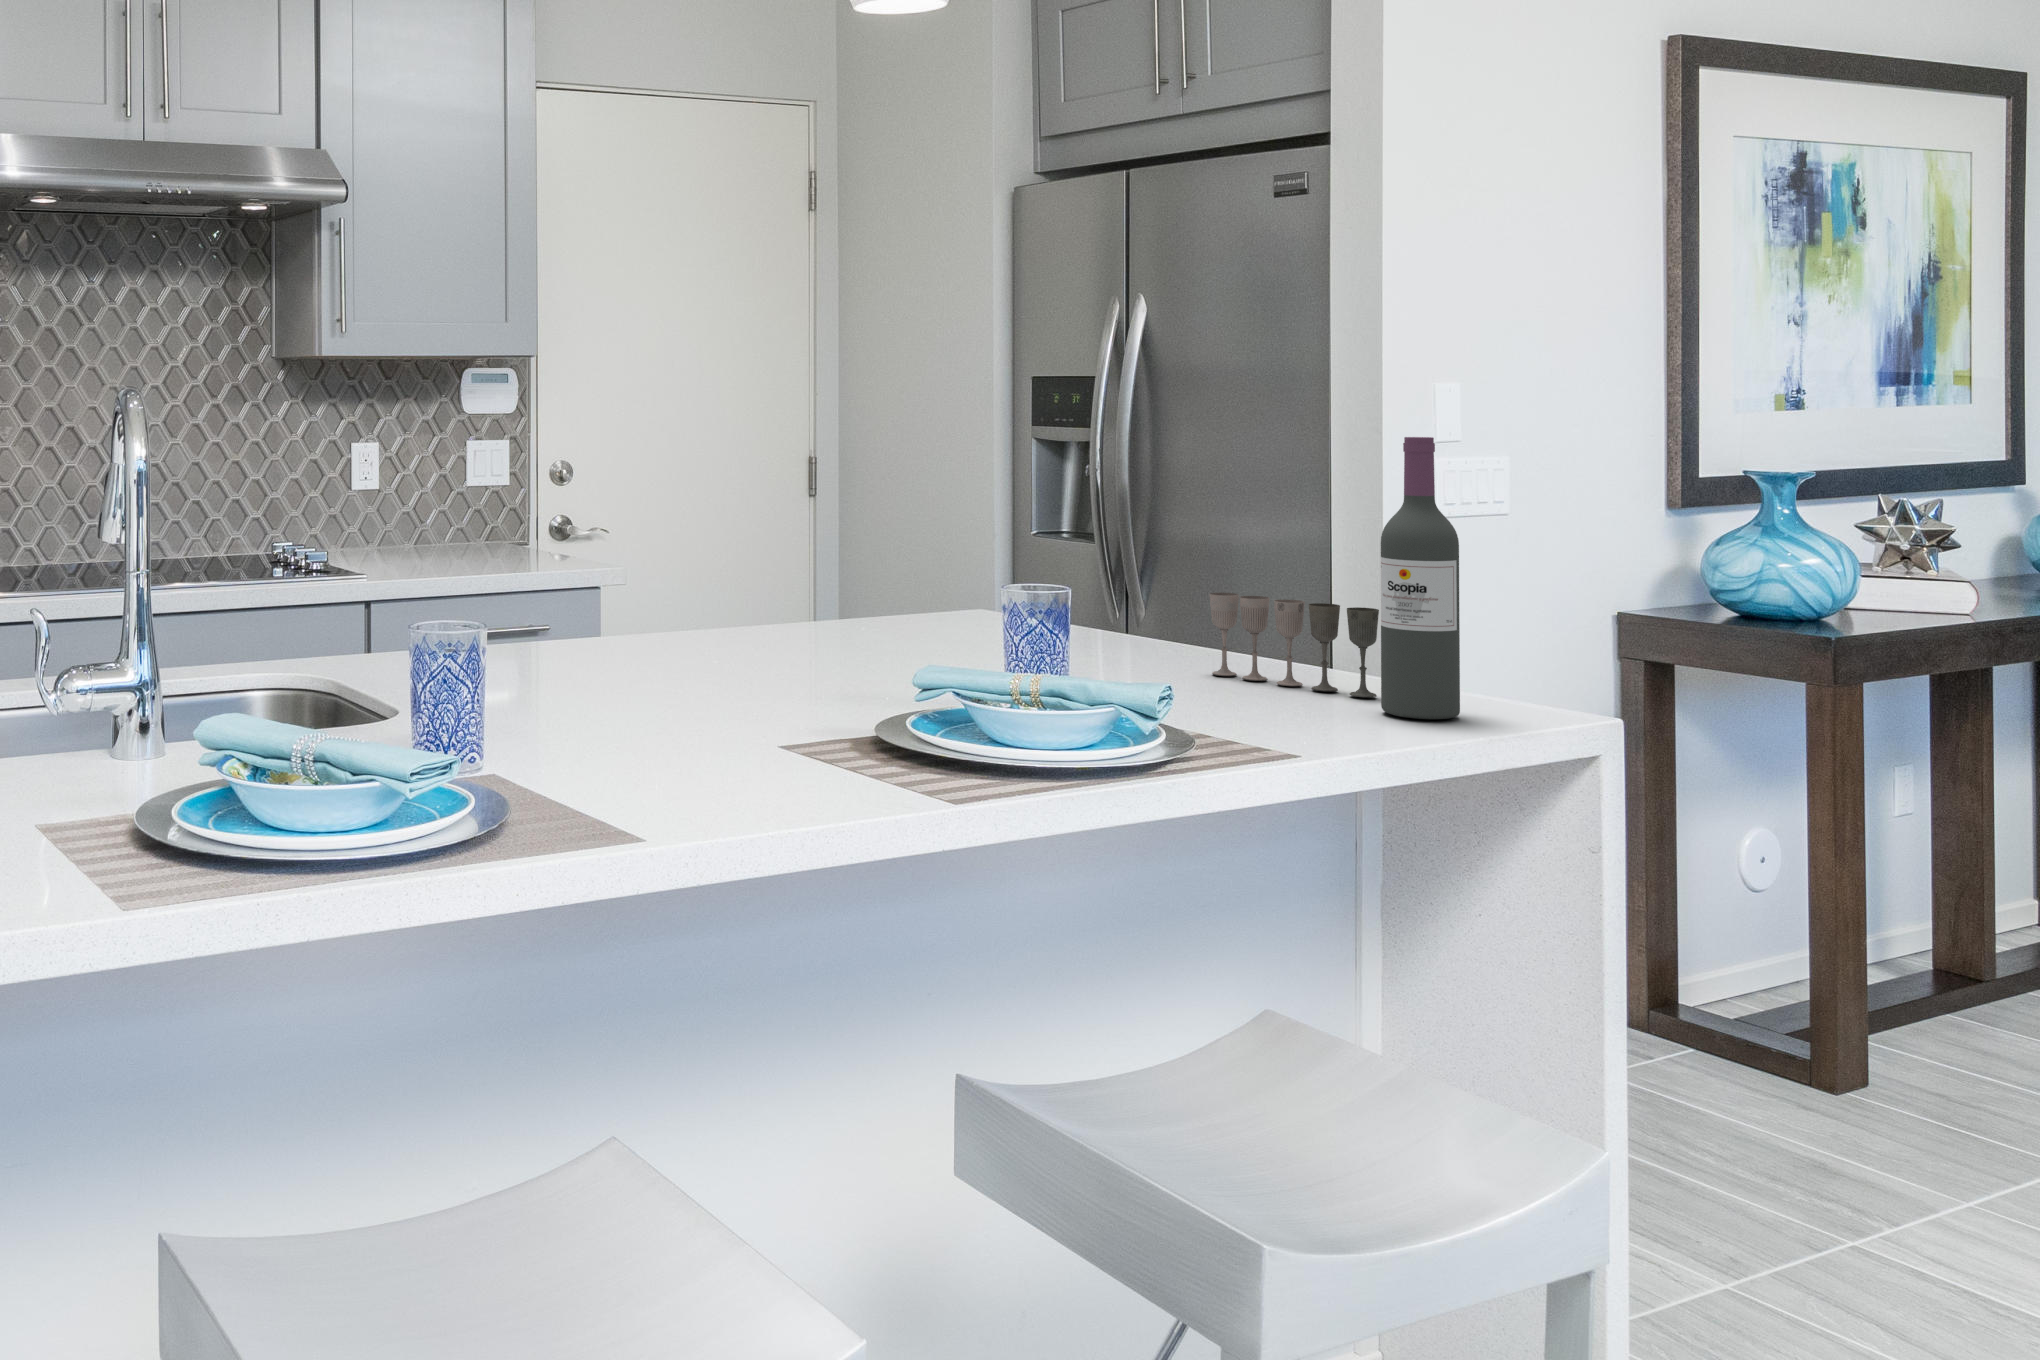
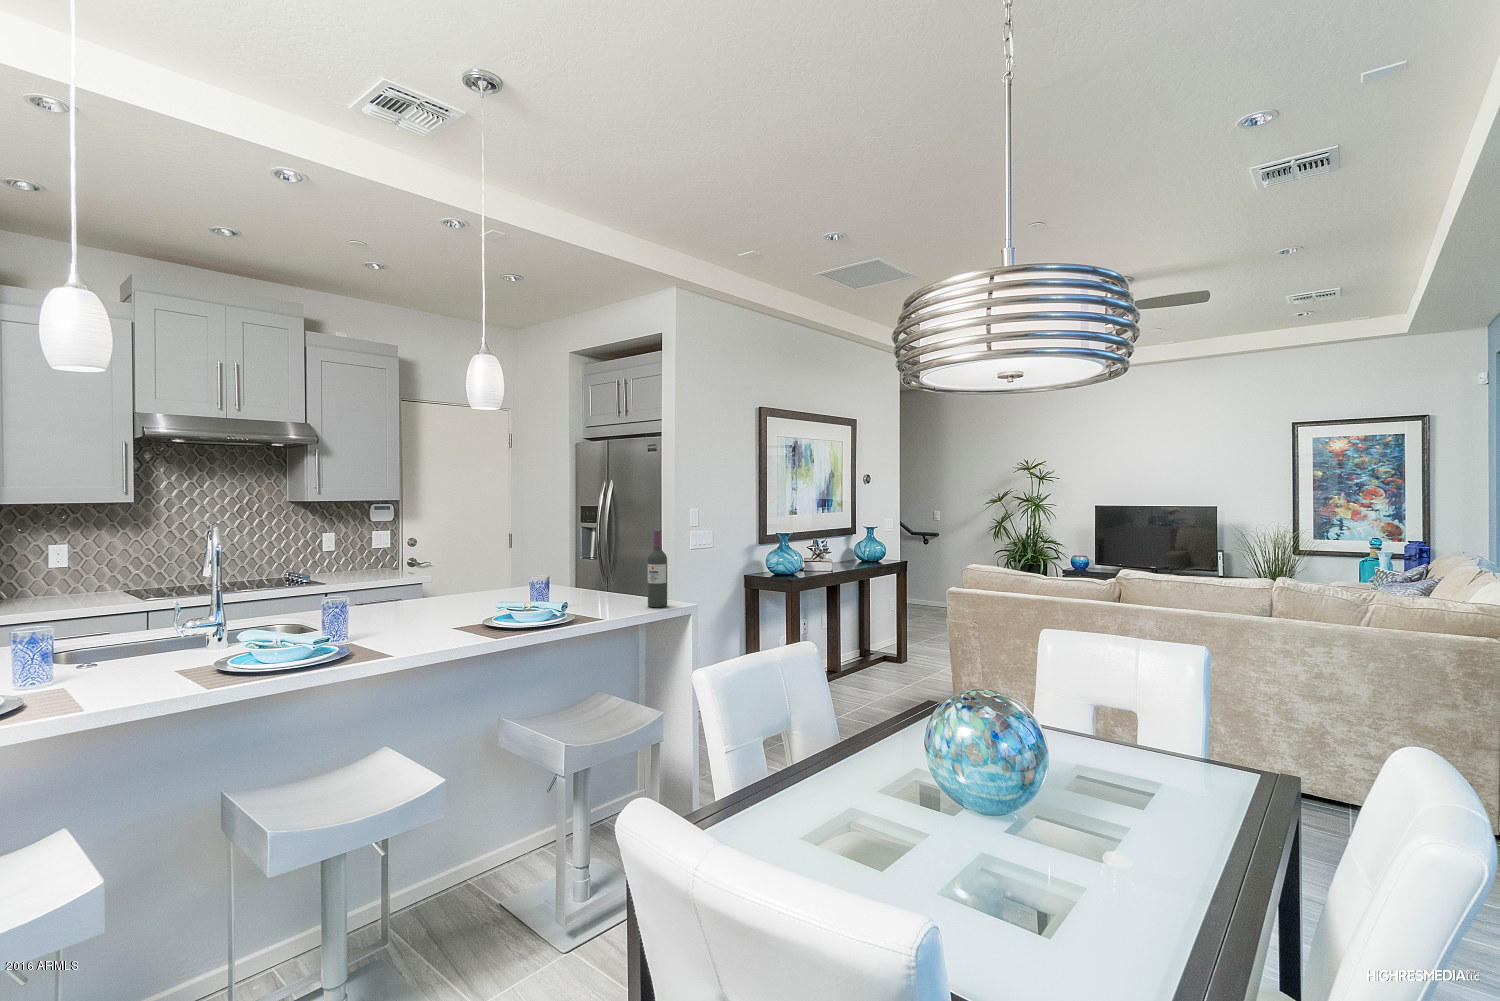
wine glass: present [1209,592,1379,697] -> none [608,575,650,603]

